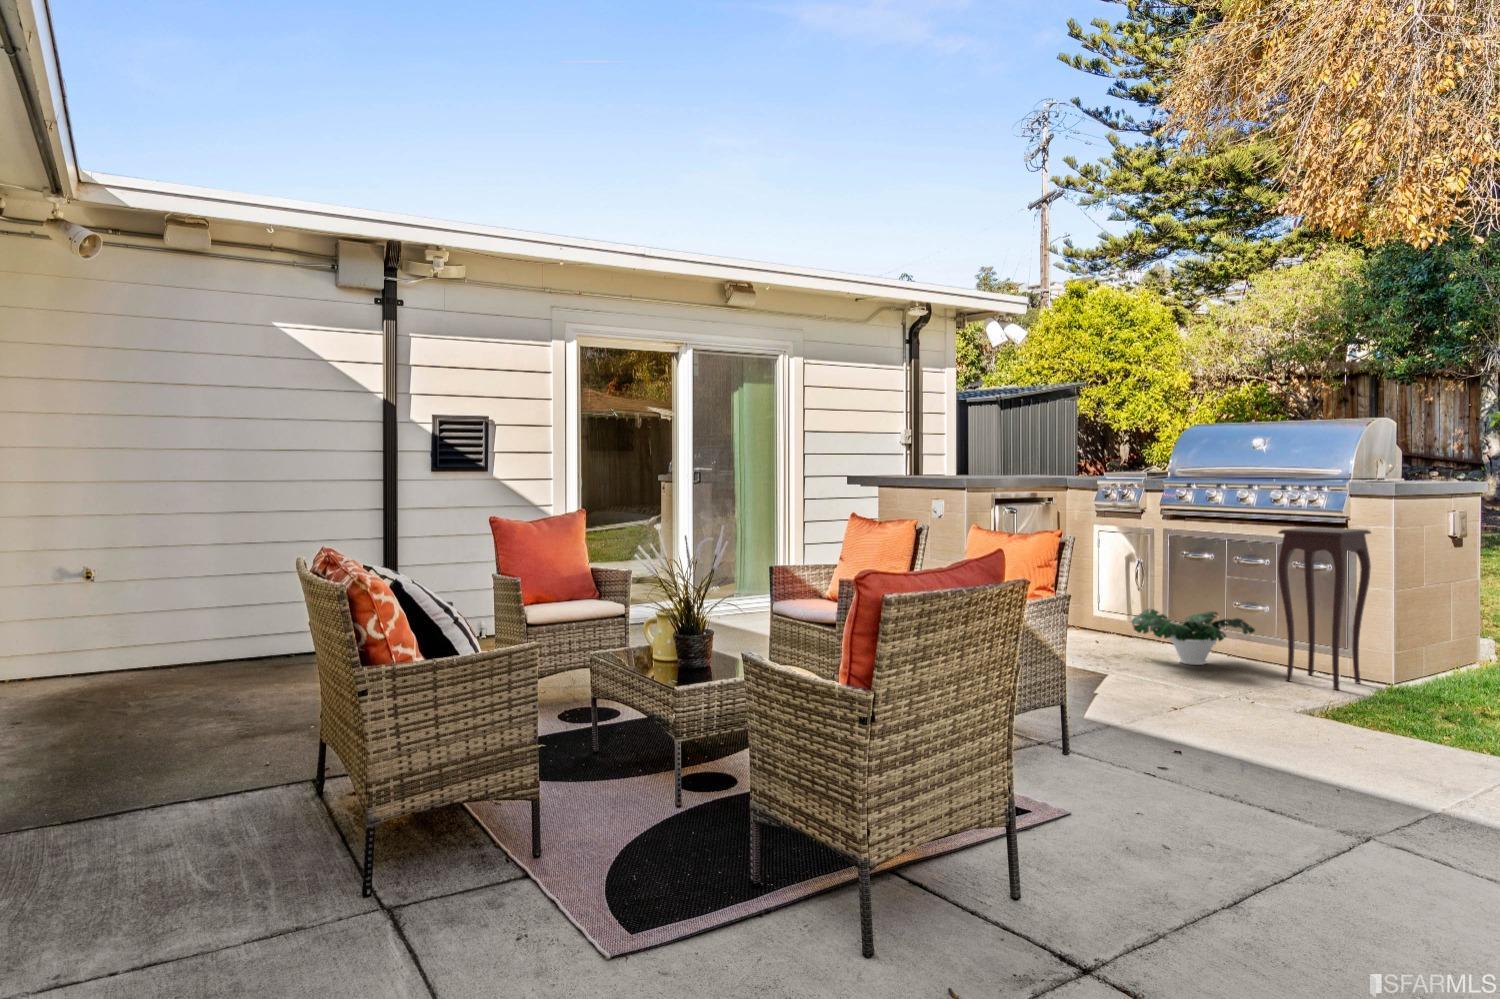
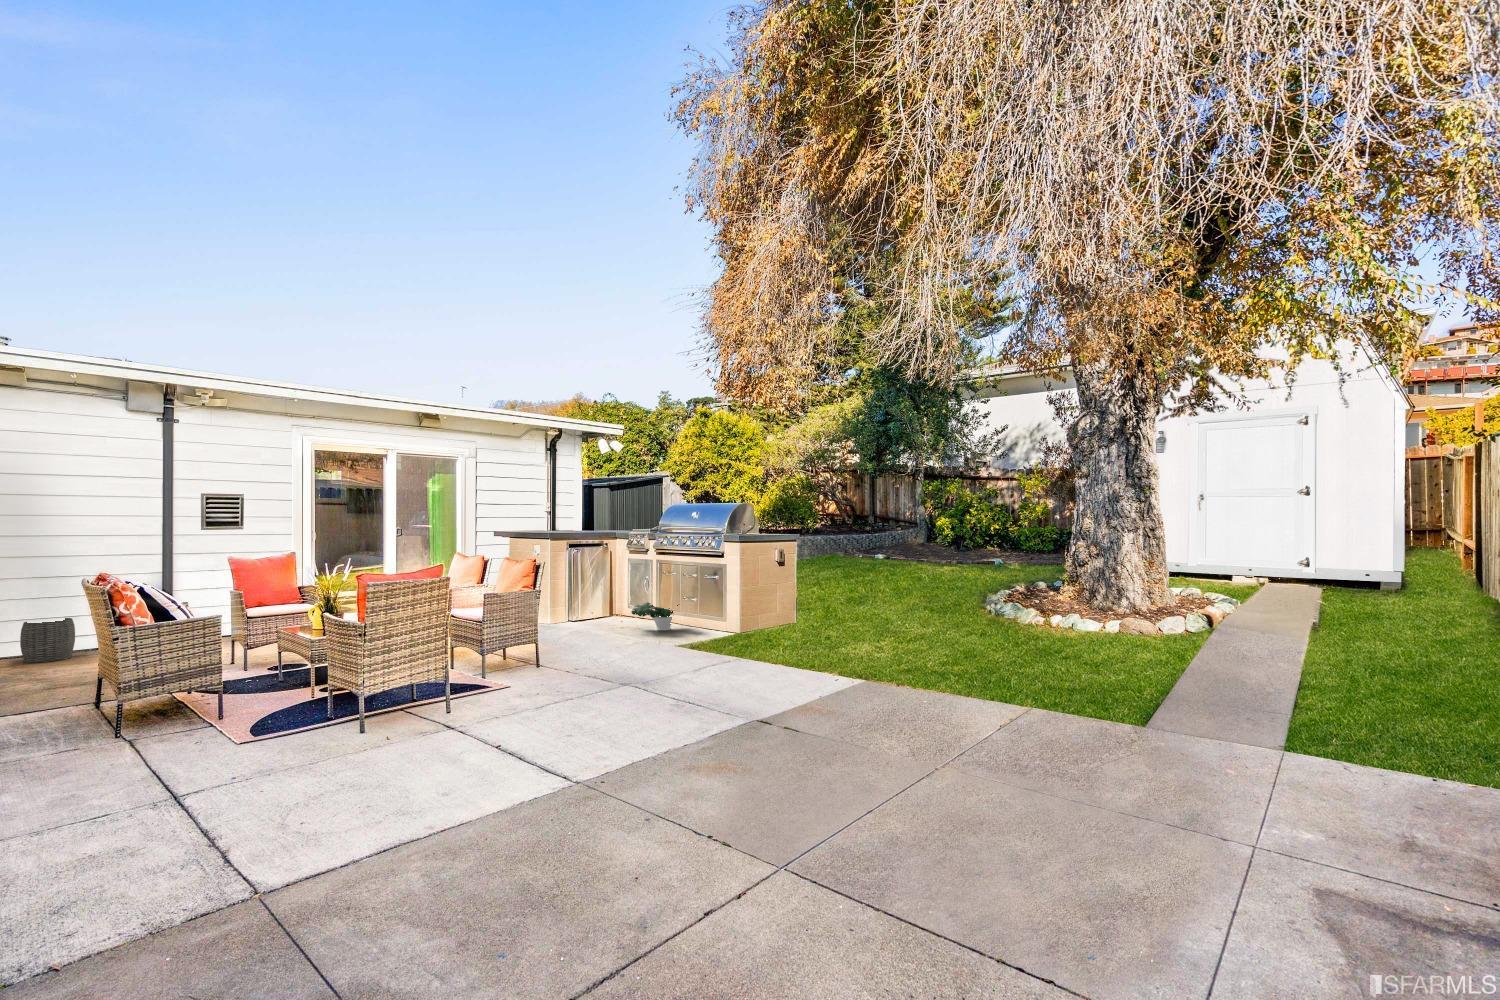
side table: present [1278,527,1371,690] -> none [692,557,734,638]
woven basket: none [217,605,285,673] -> present [20,618,75,663]

